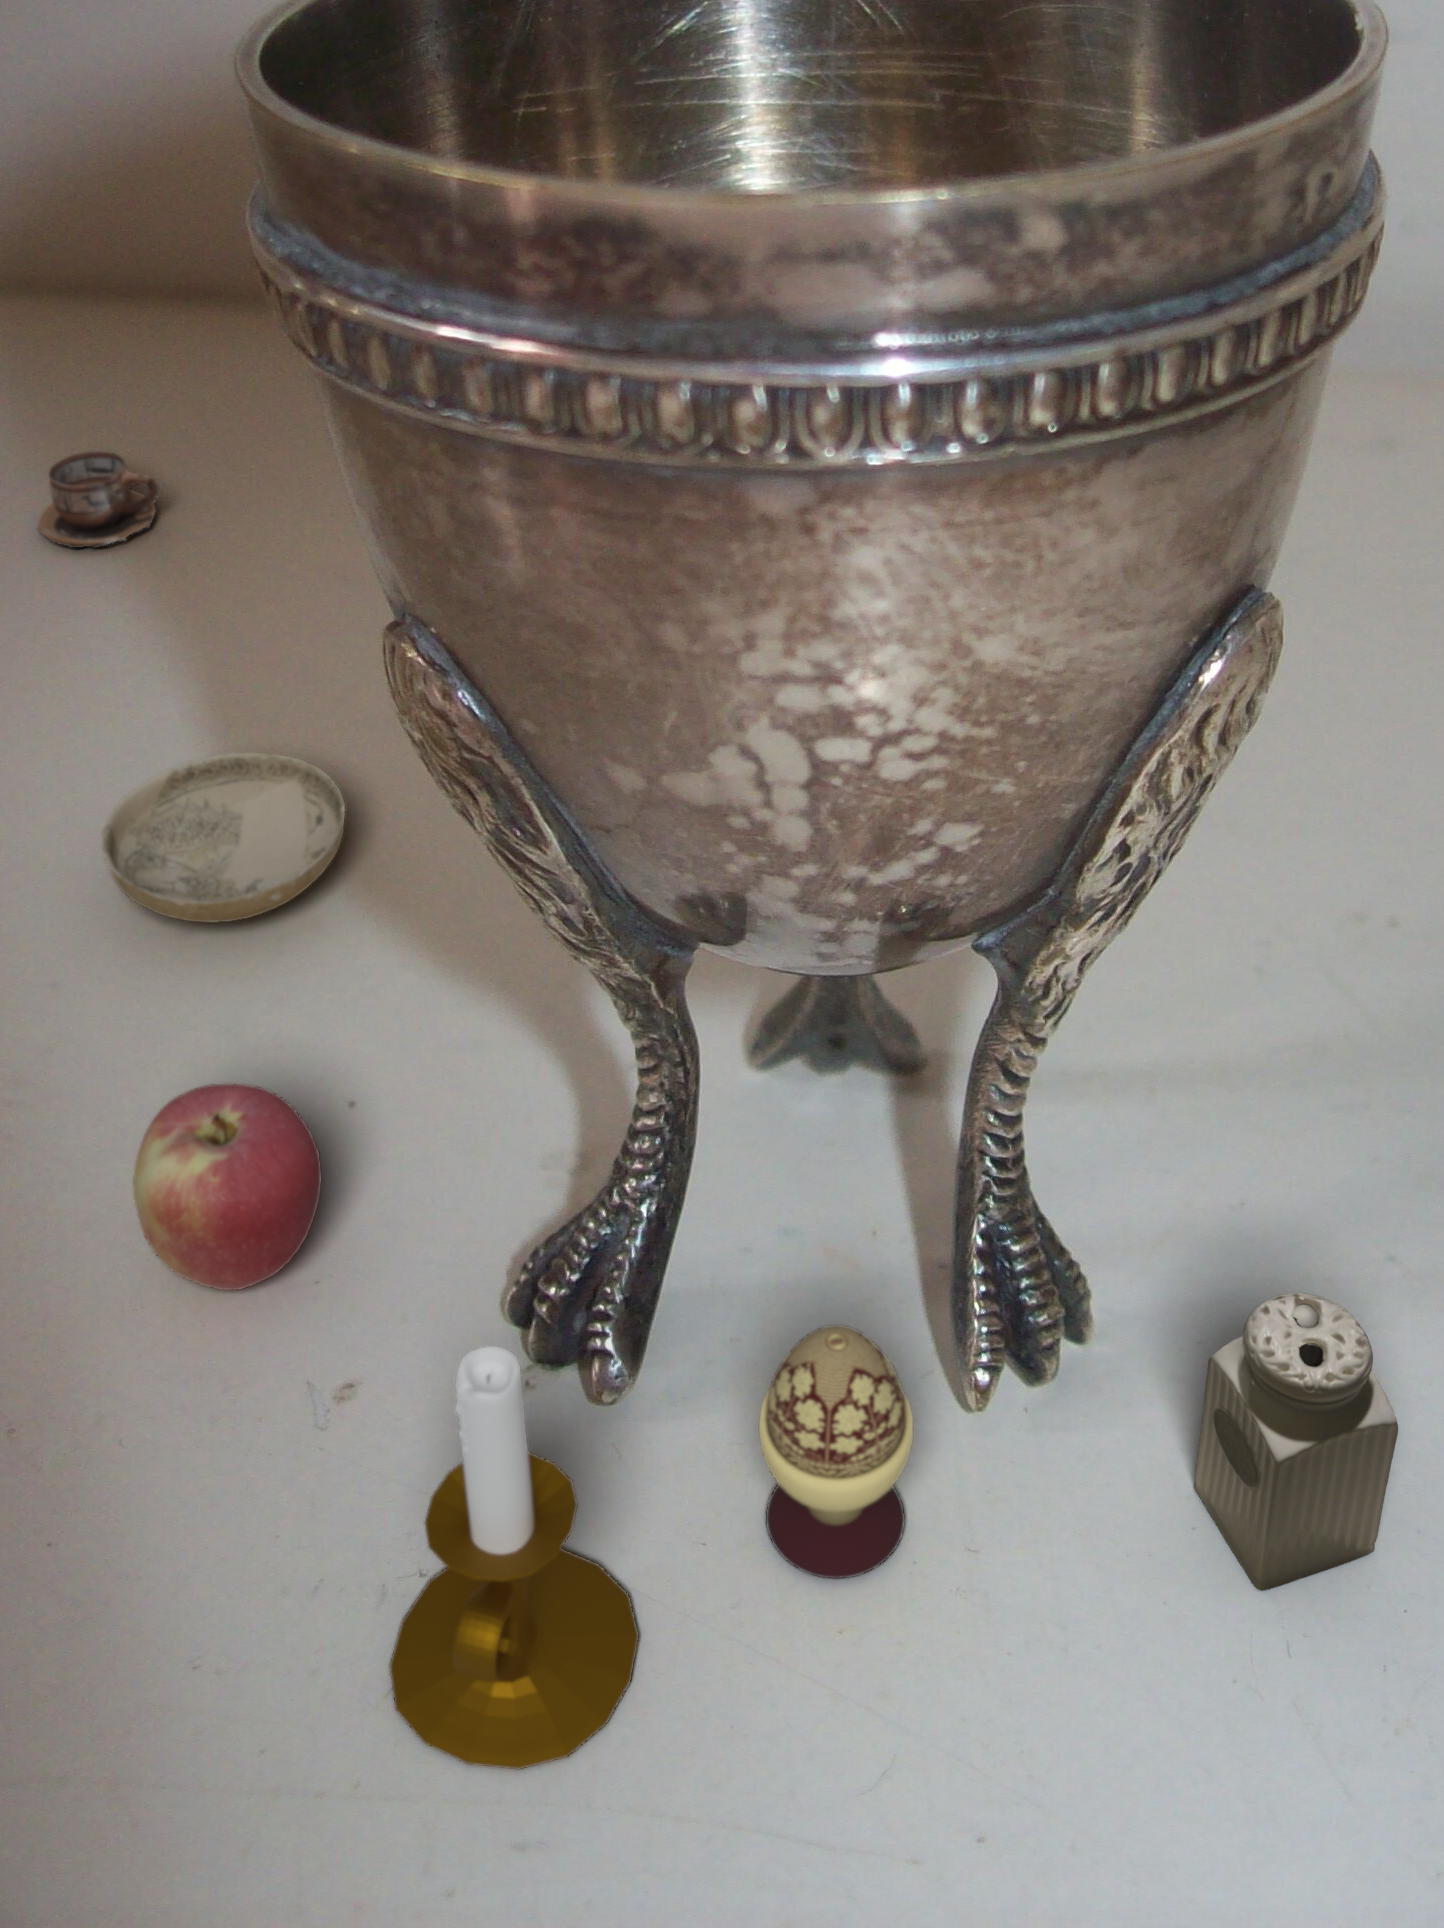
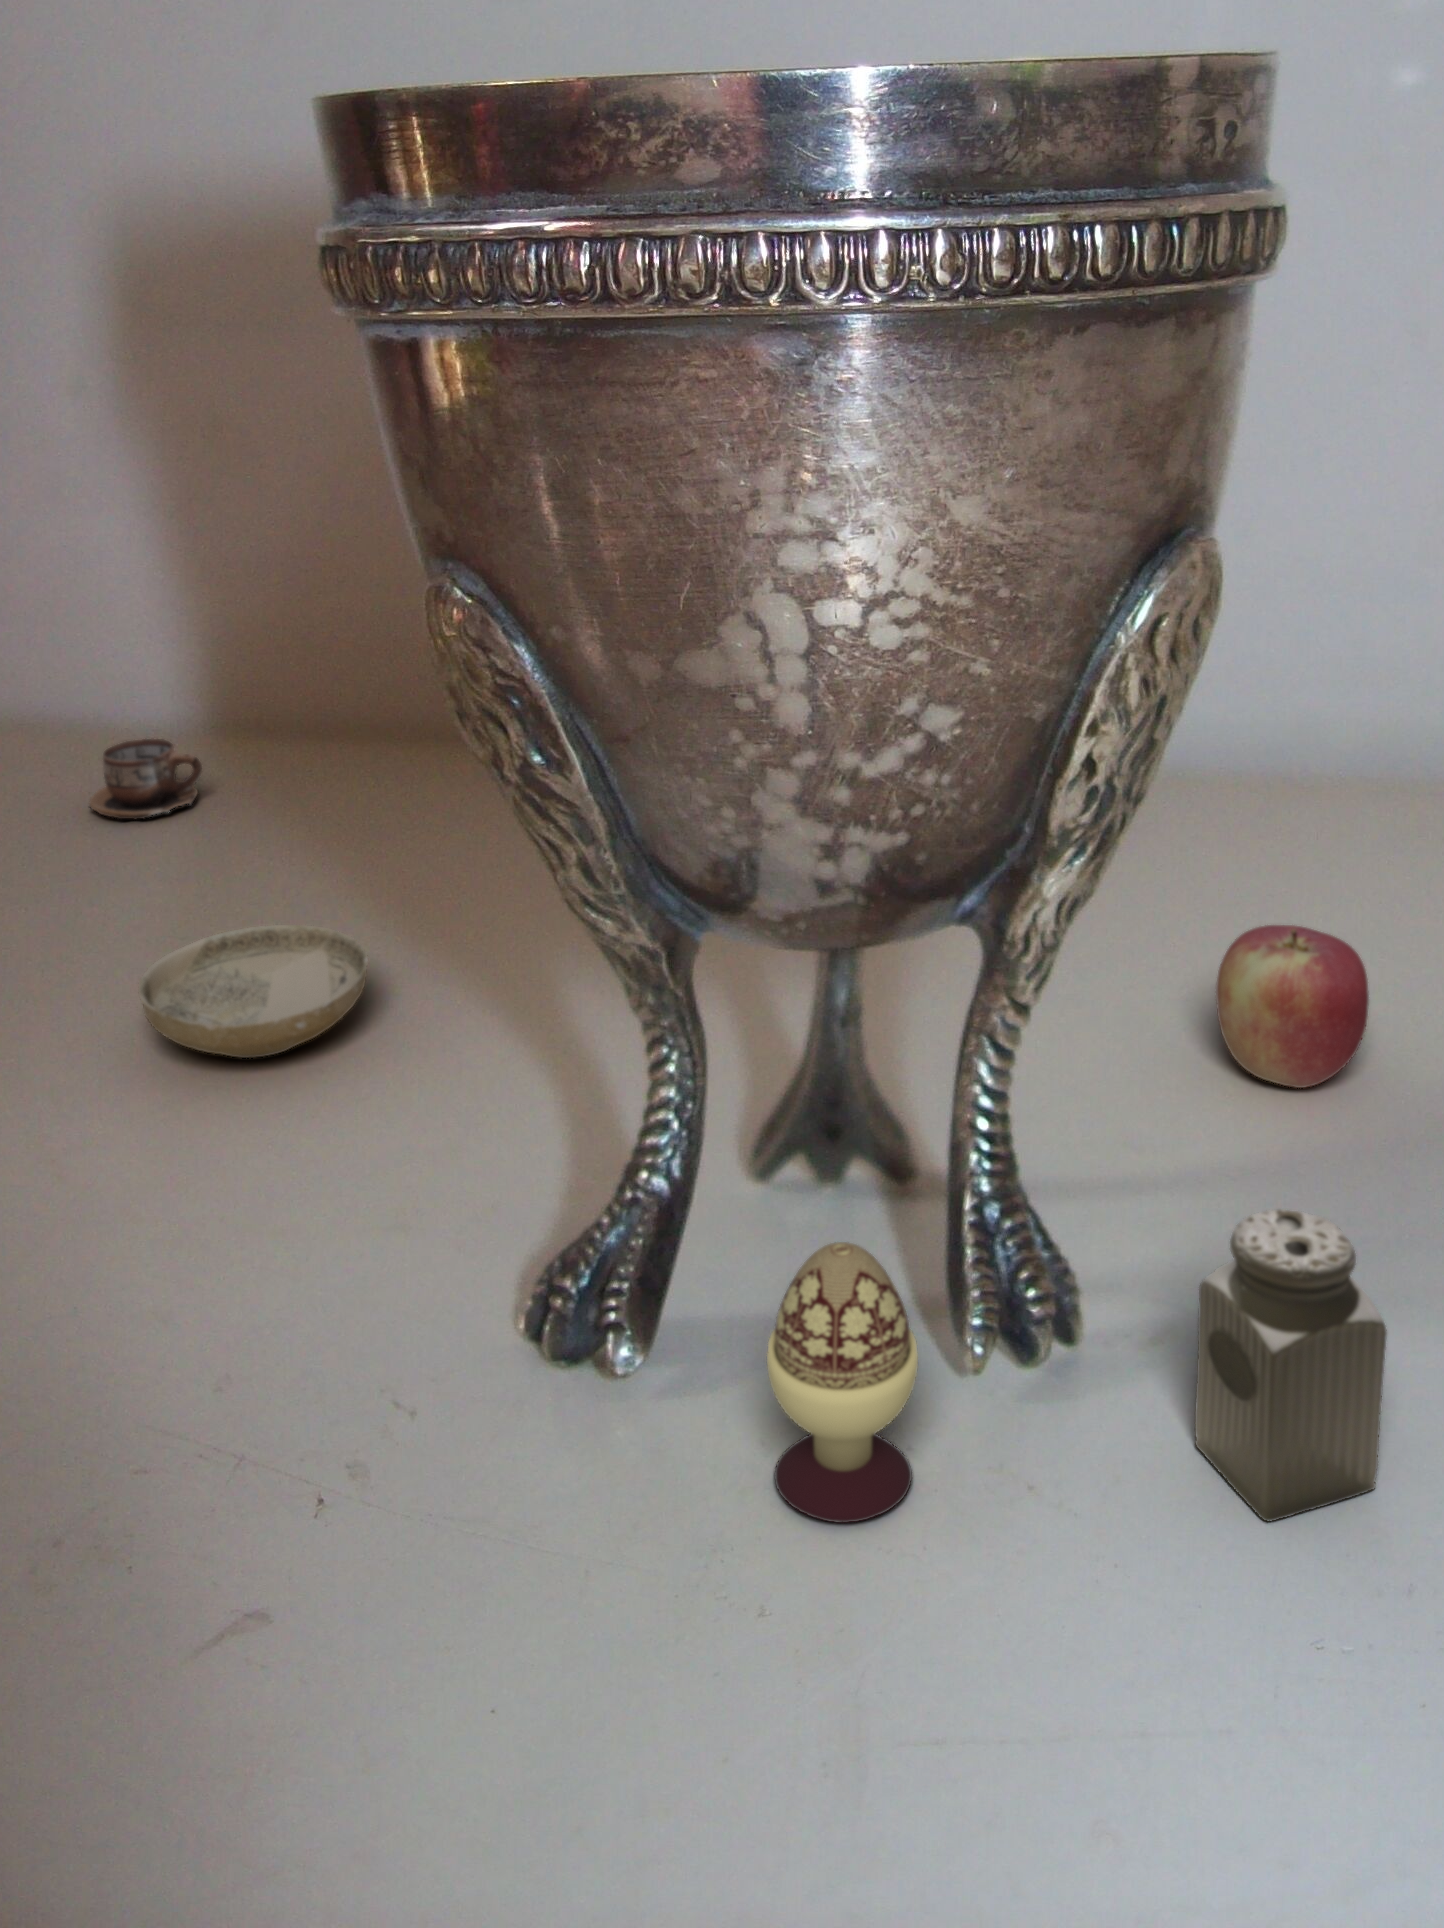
apple: present [133,1084,322,1290] -> present [1216,925,1369,1088]
candlestick: present [389,1346,639,1769] -> none [397,1201,650,1683]

